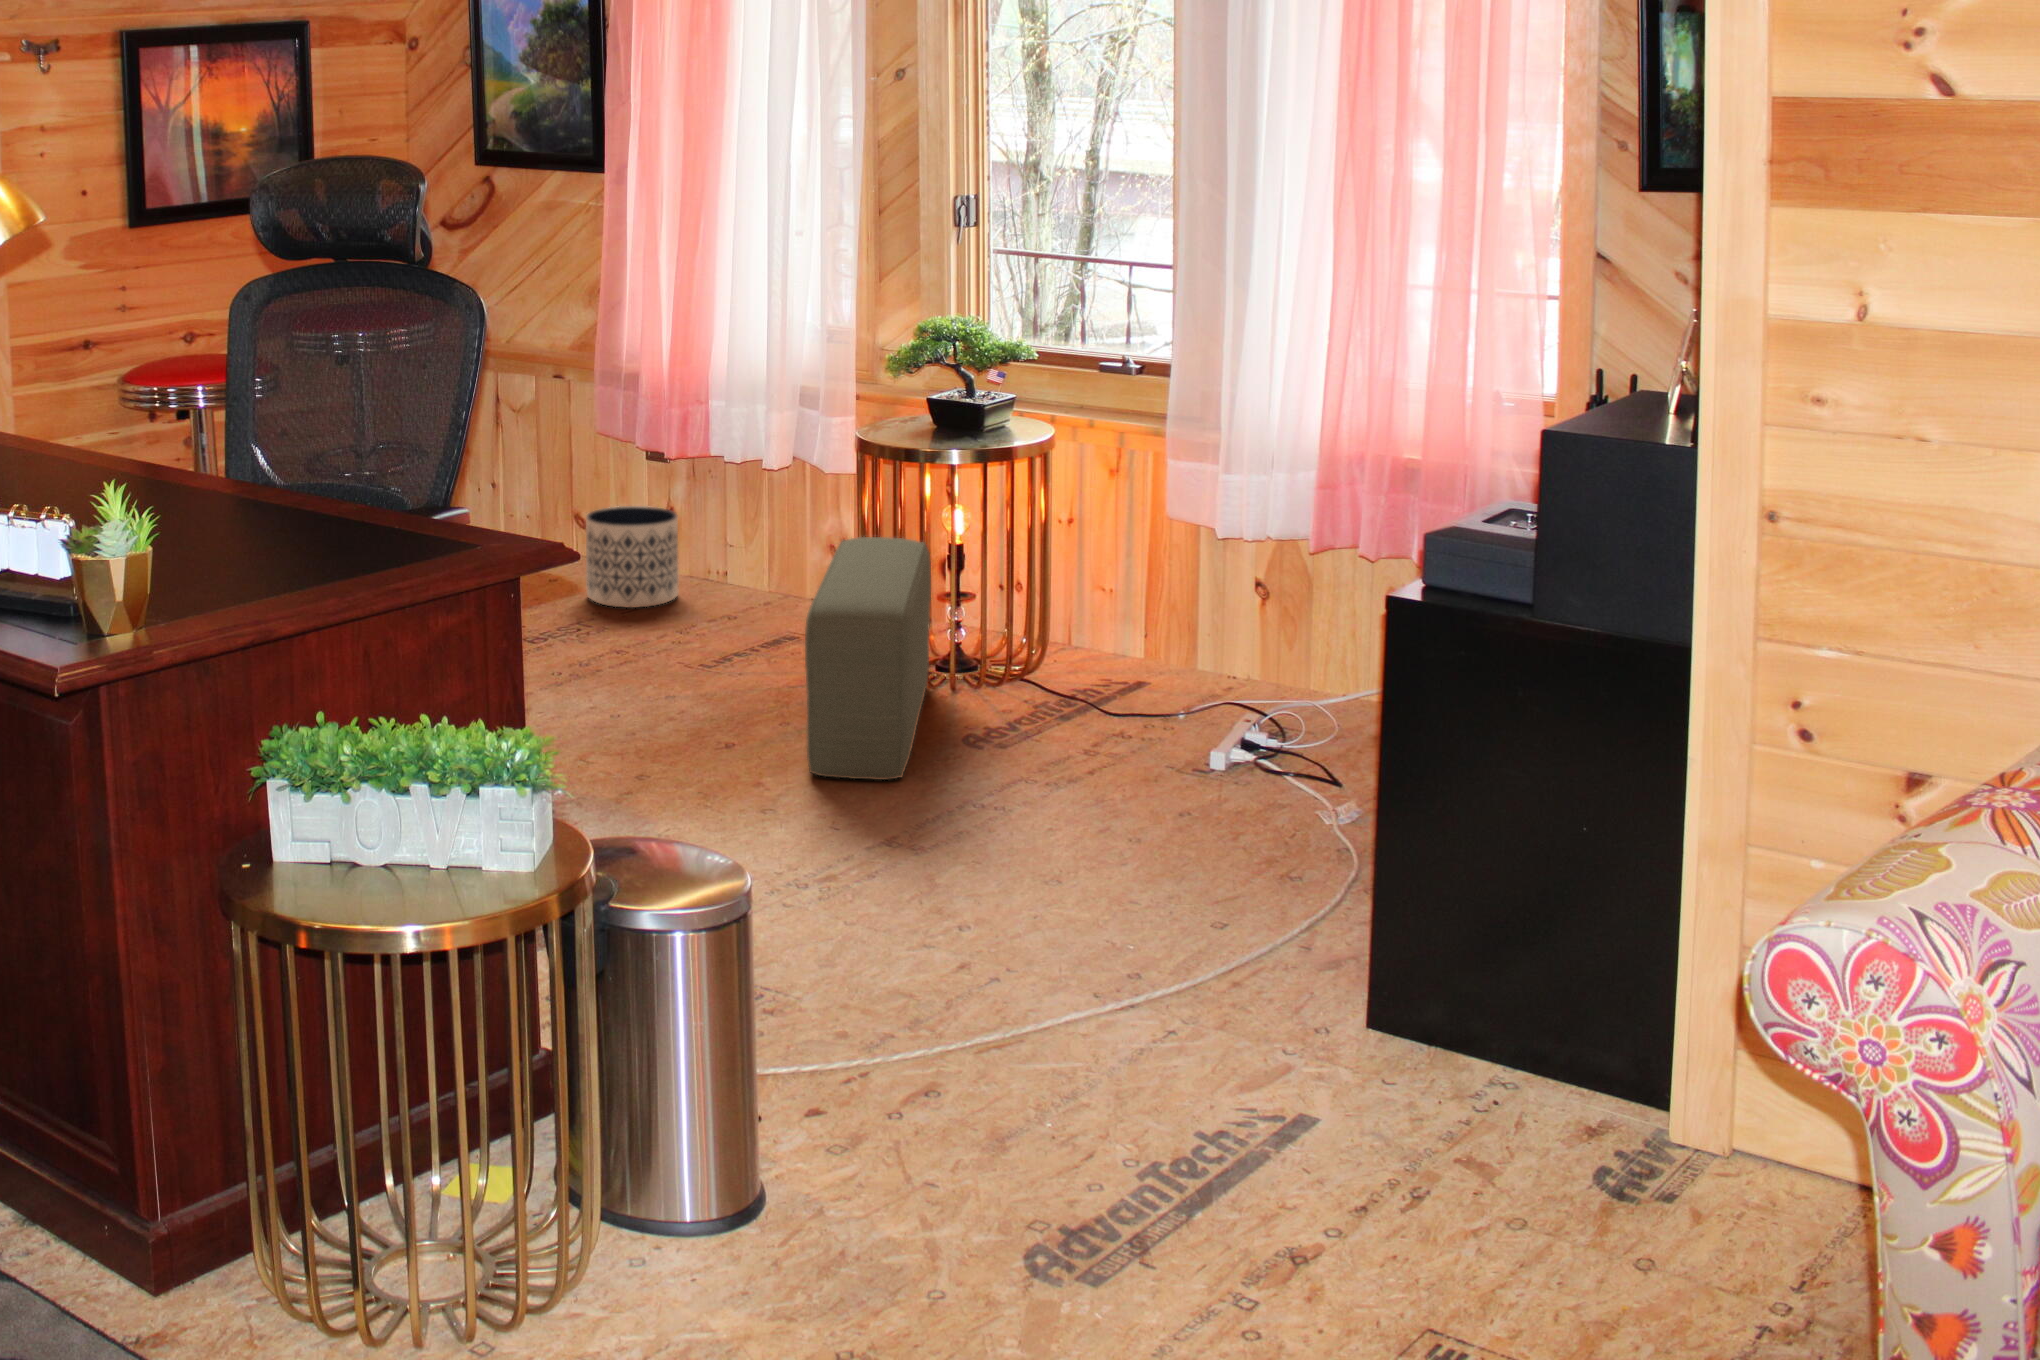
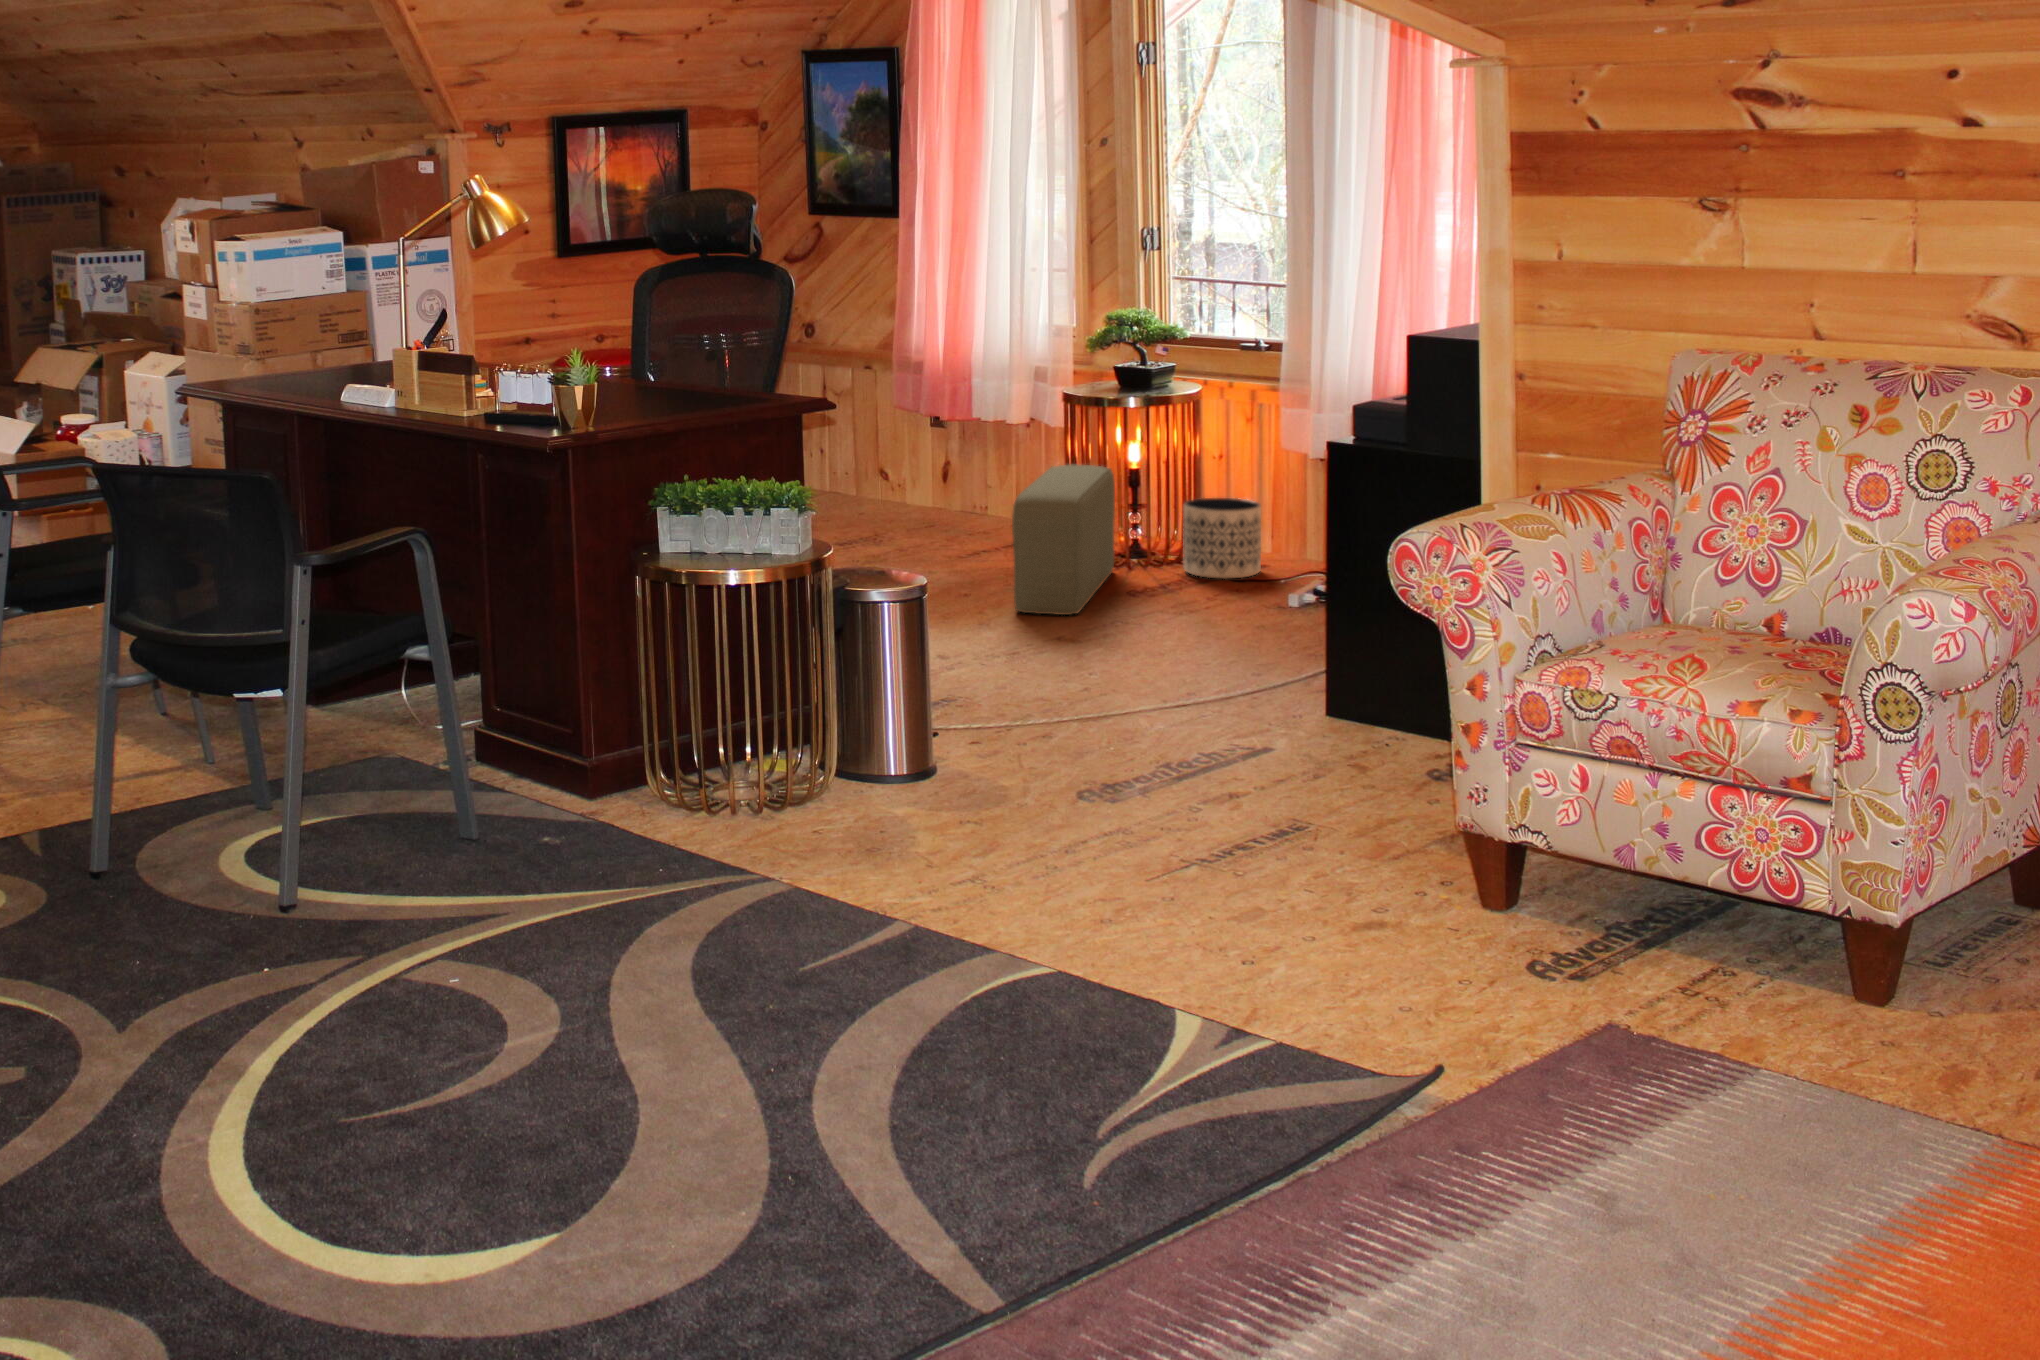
planter: present [586,506,678,608] -> present [1183,498,1261,579]

